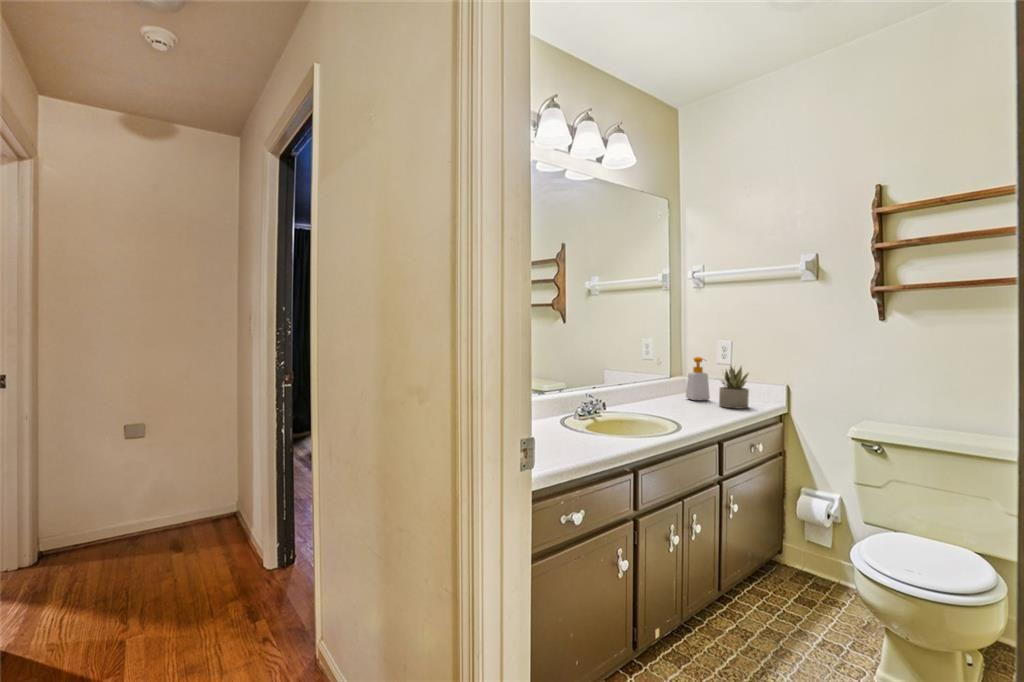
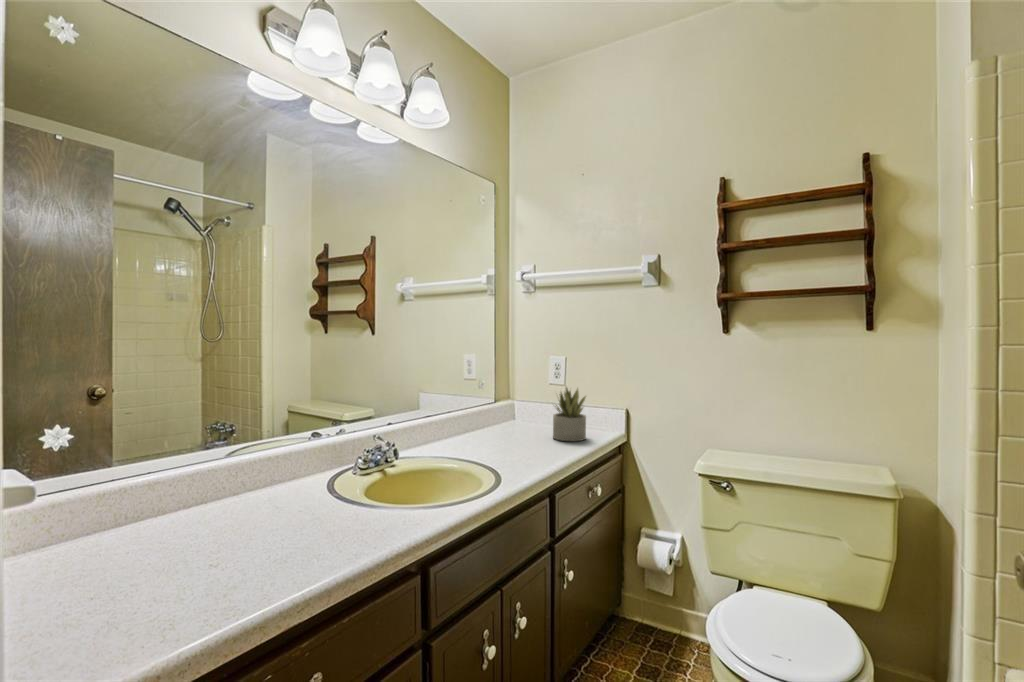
soap bottle: present [686,357,710,400] -> none [515,375,543,430]

